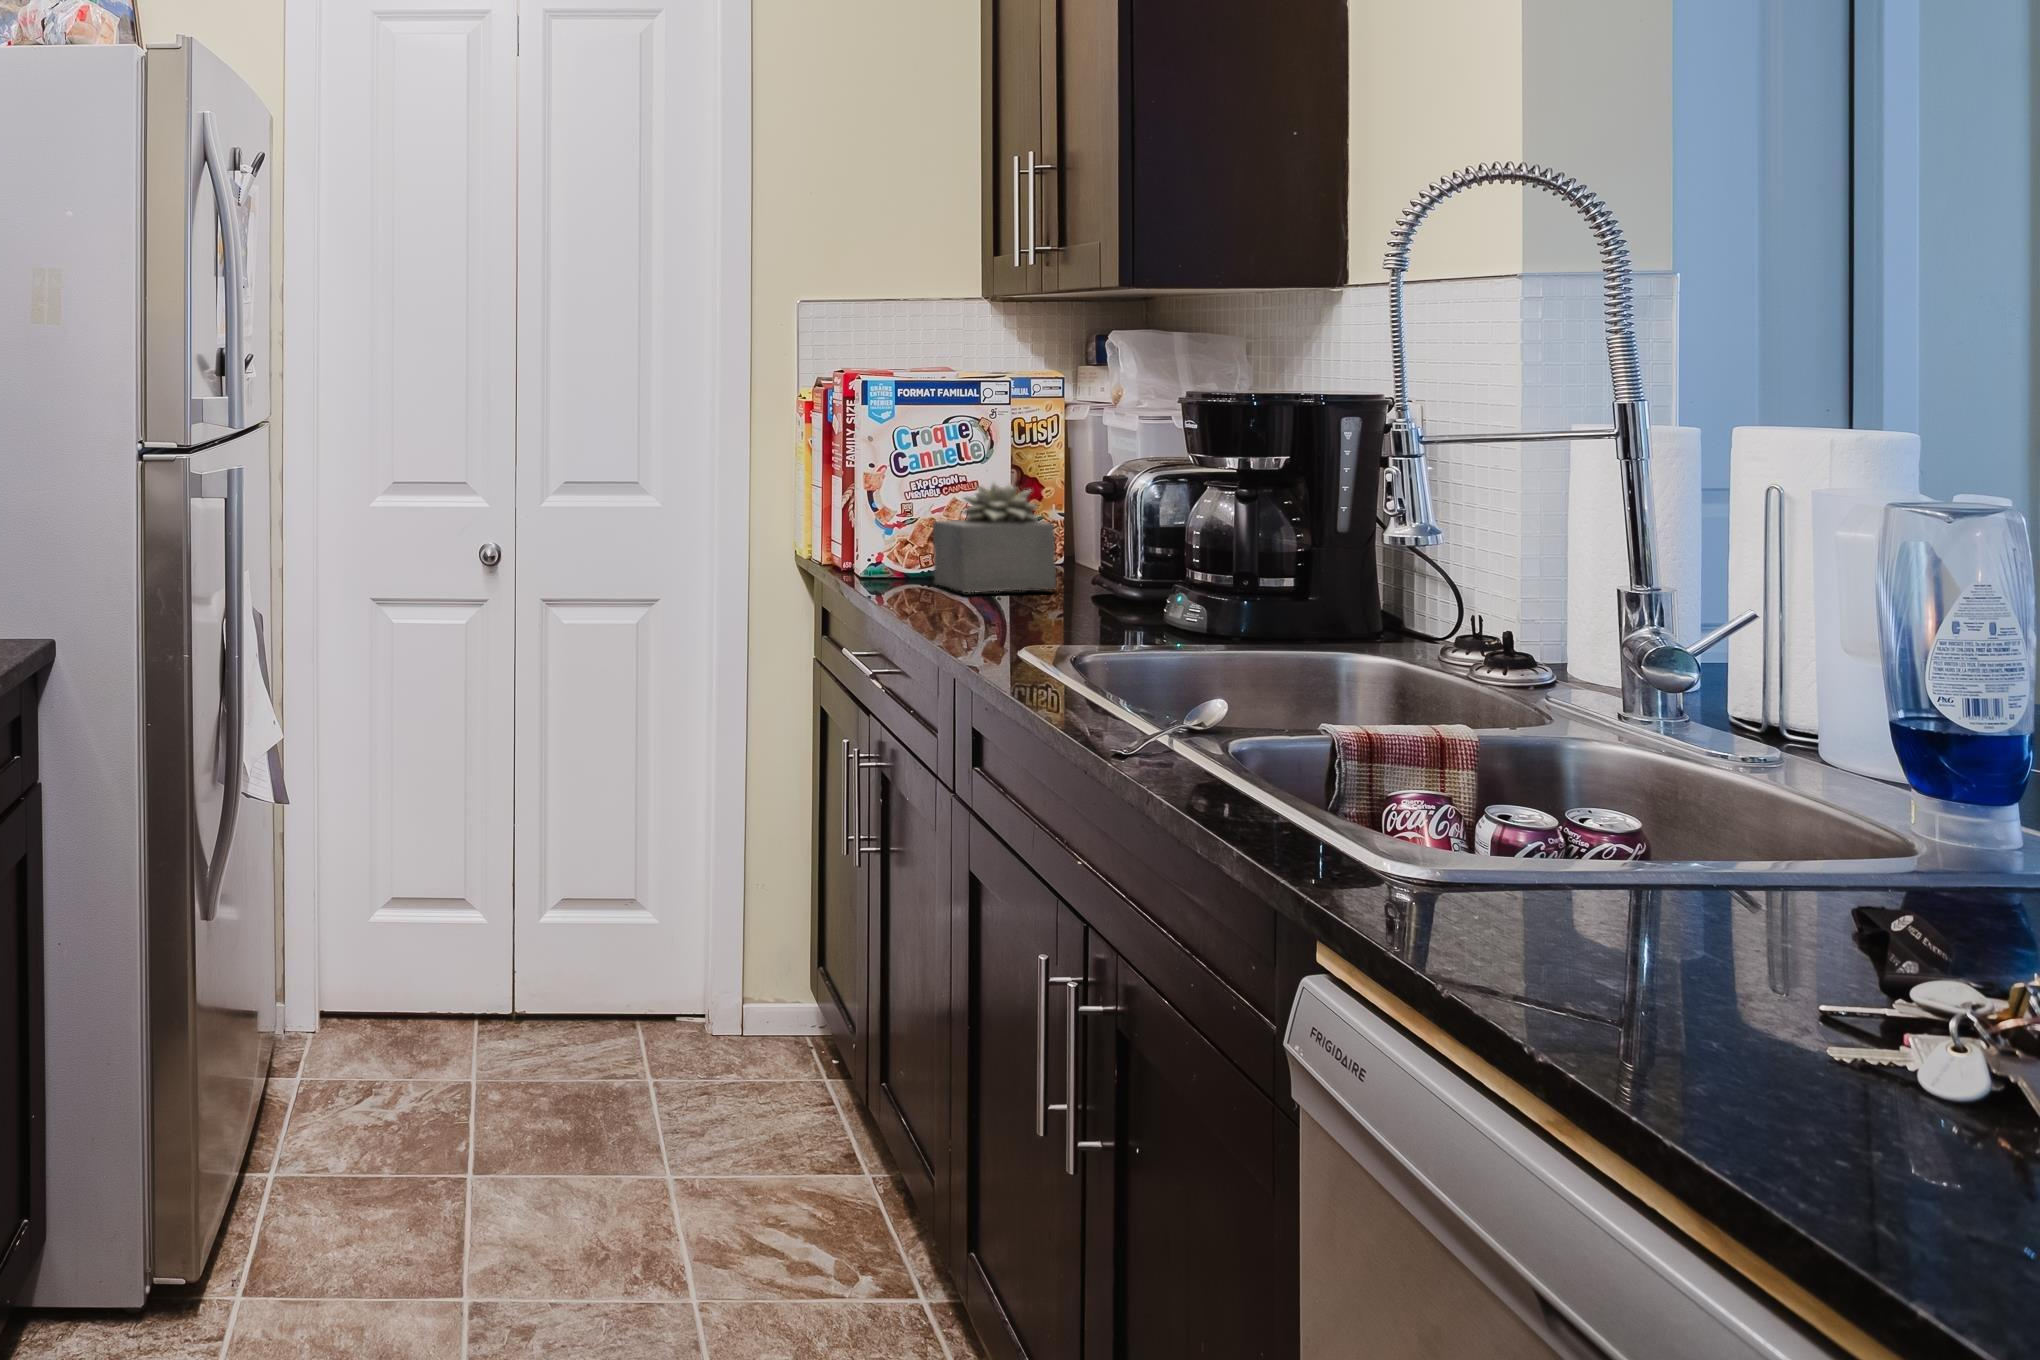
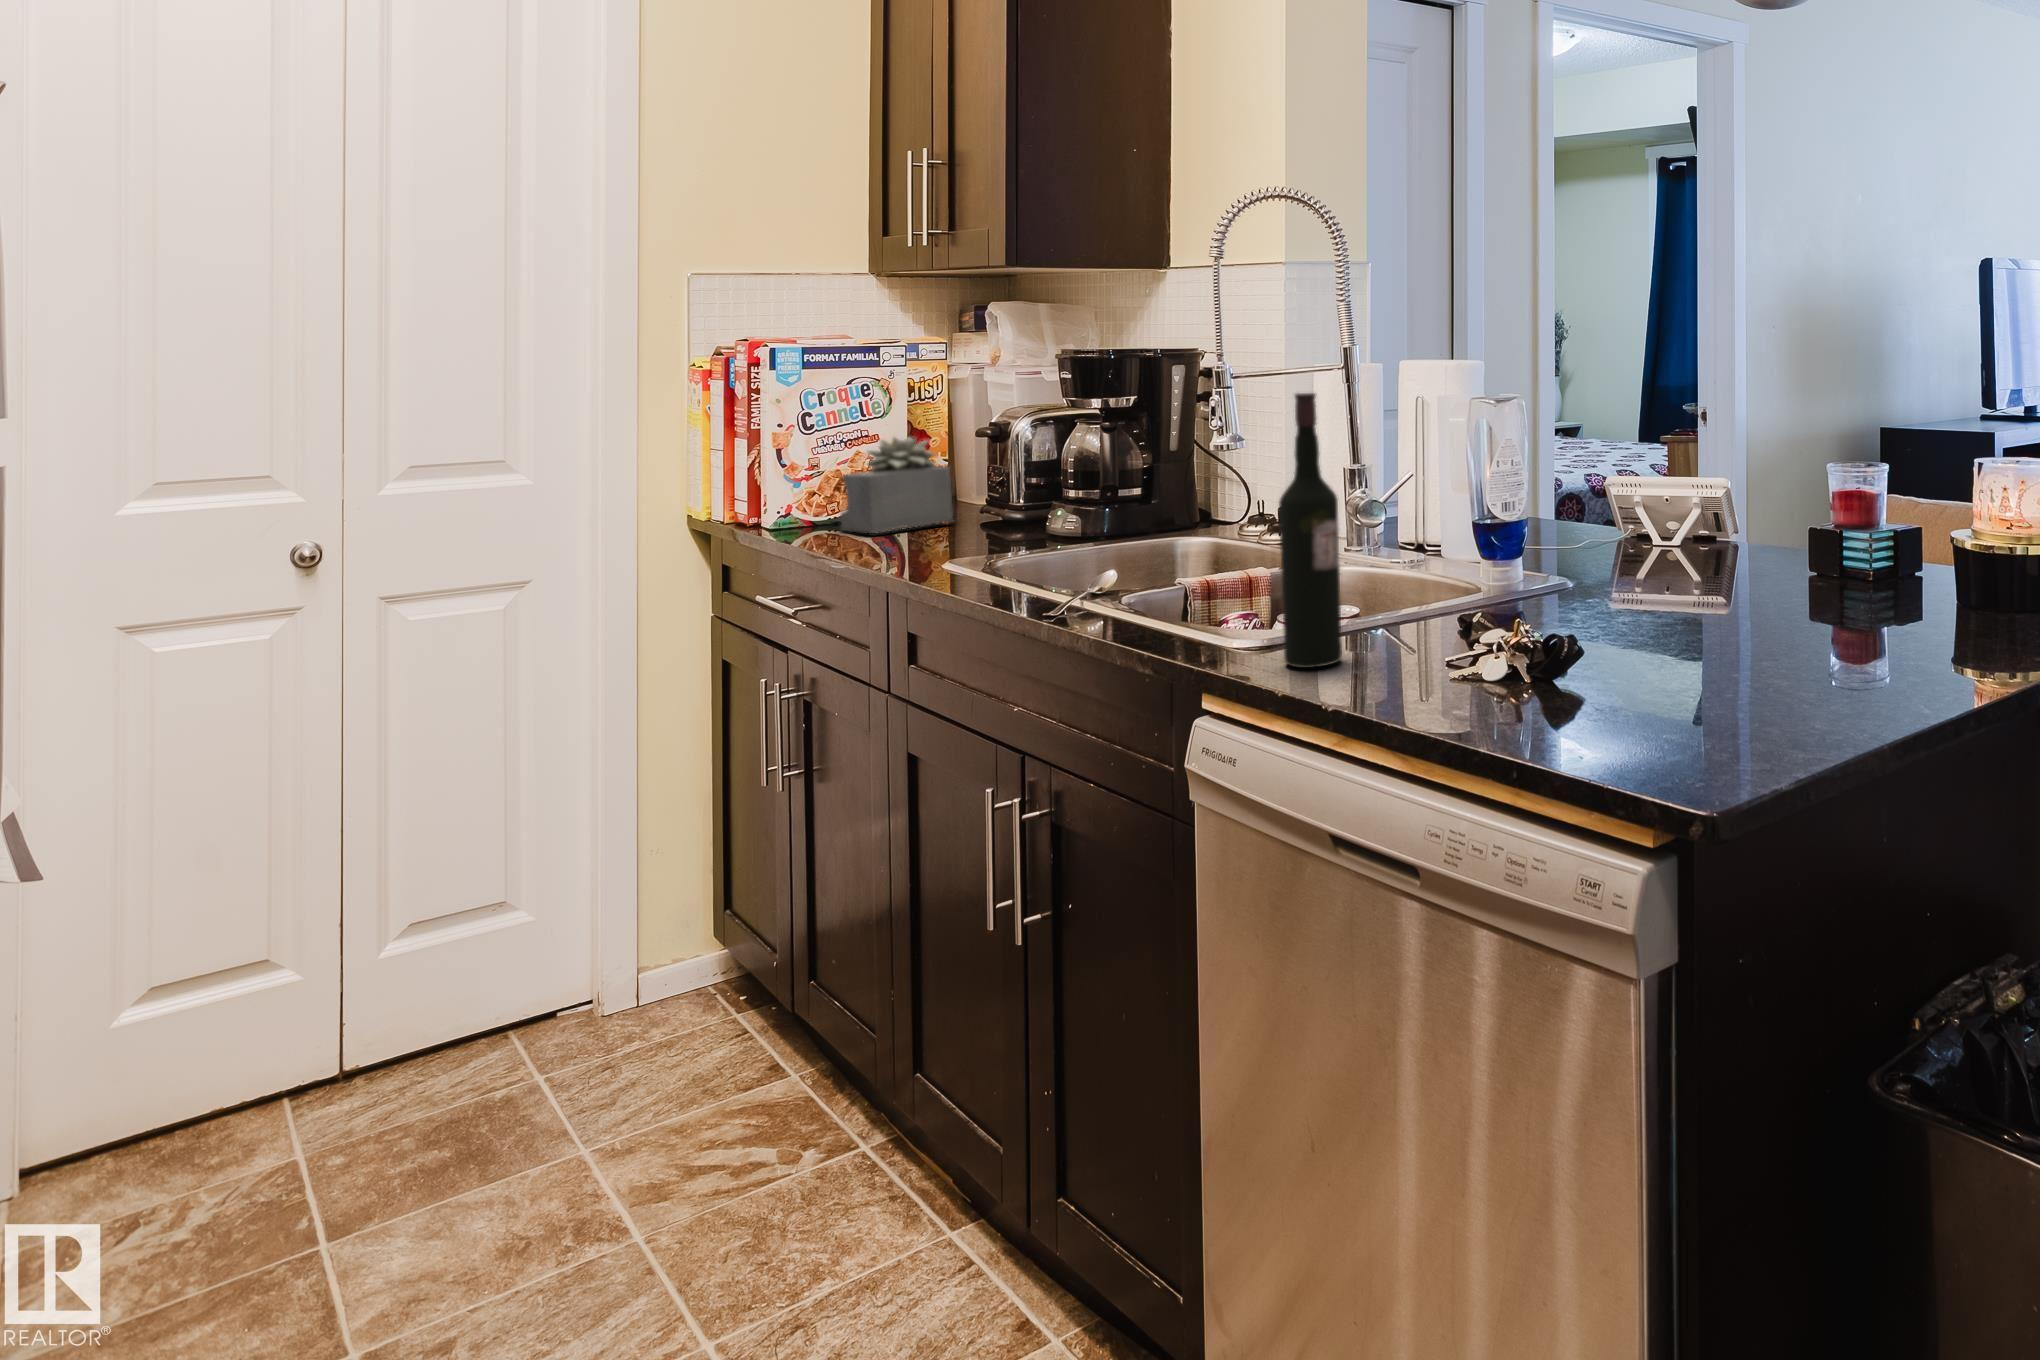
wine bottle: none [1450,493,1561,930] -> present [1279,393,1342,668]

